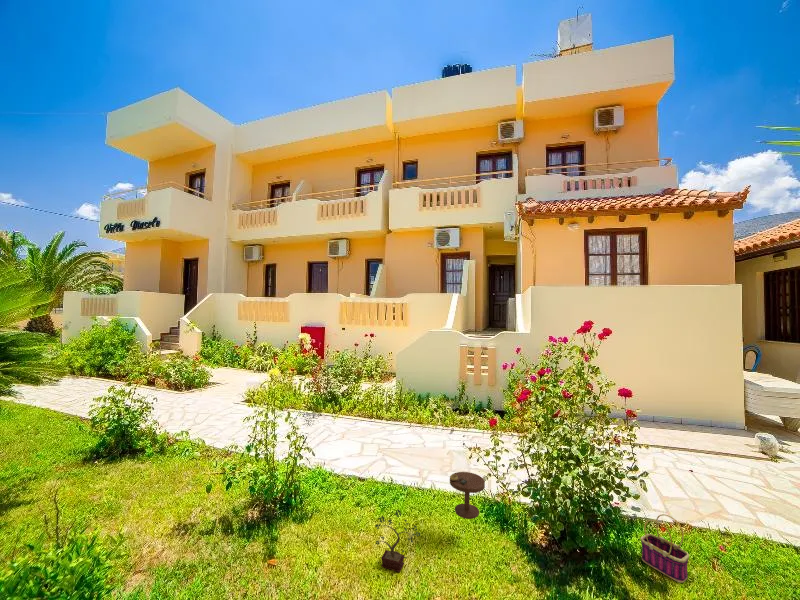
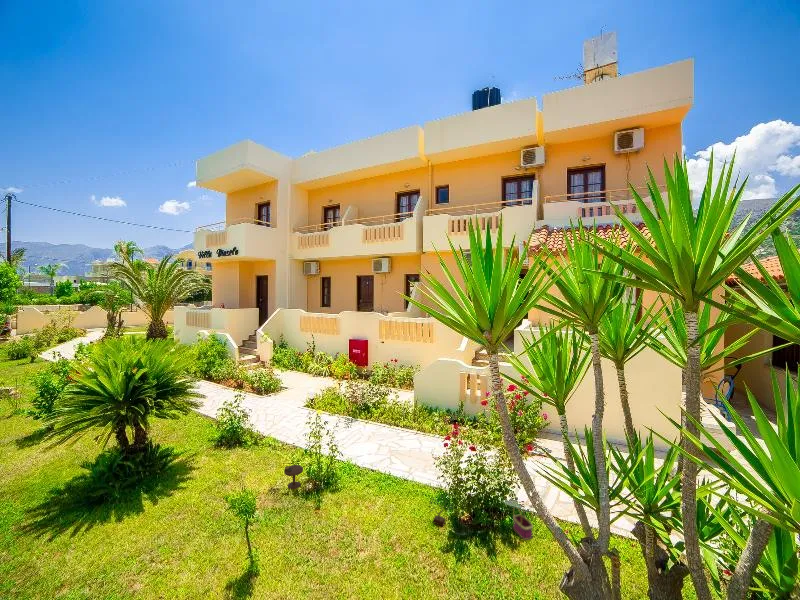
side table: present [450,472,485,519] -> present [284,465,303,489]
potted plant: present [375,509,420,572] -> present [431,496,452,526]

